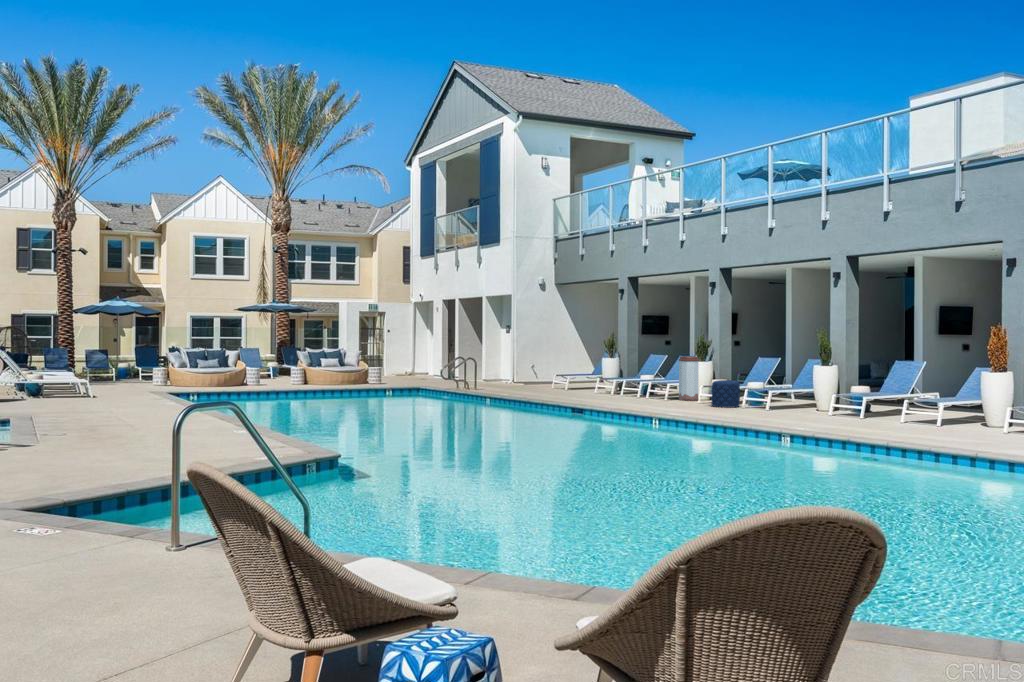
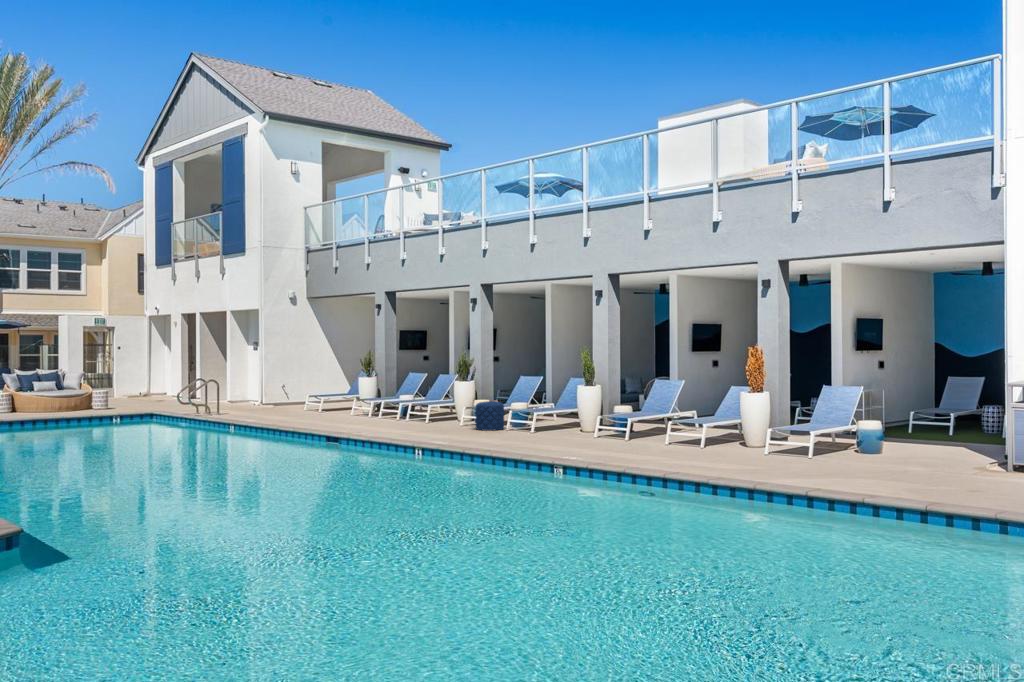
trash can: present [679,356,699,401] -> none [441,376,462,423]

